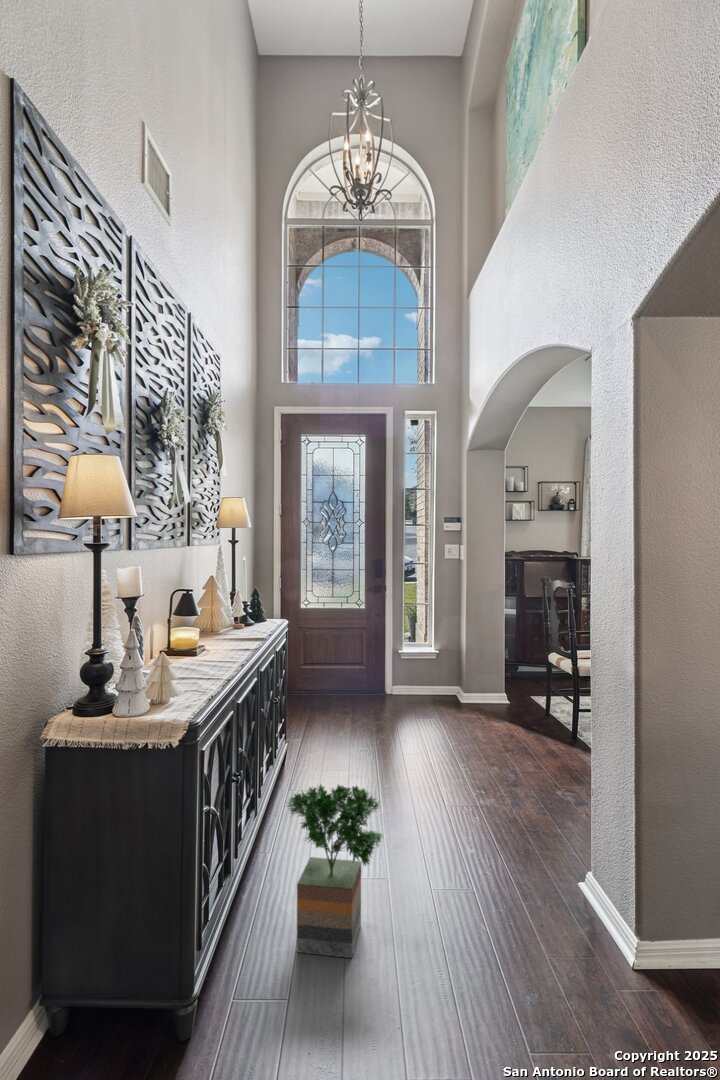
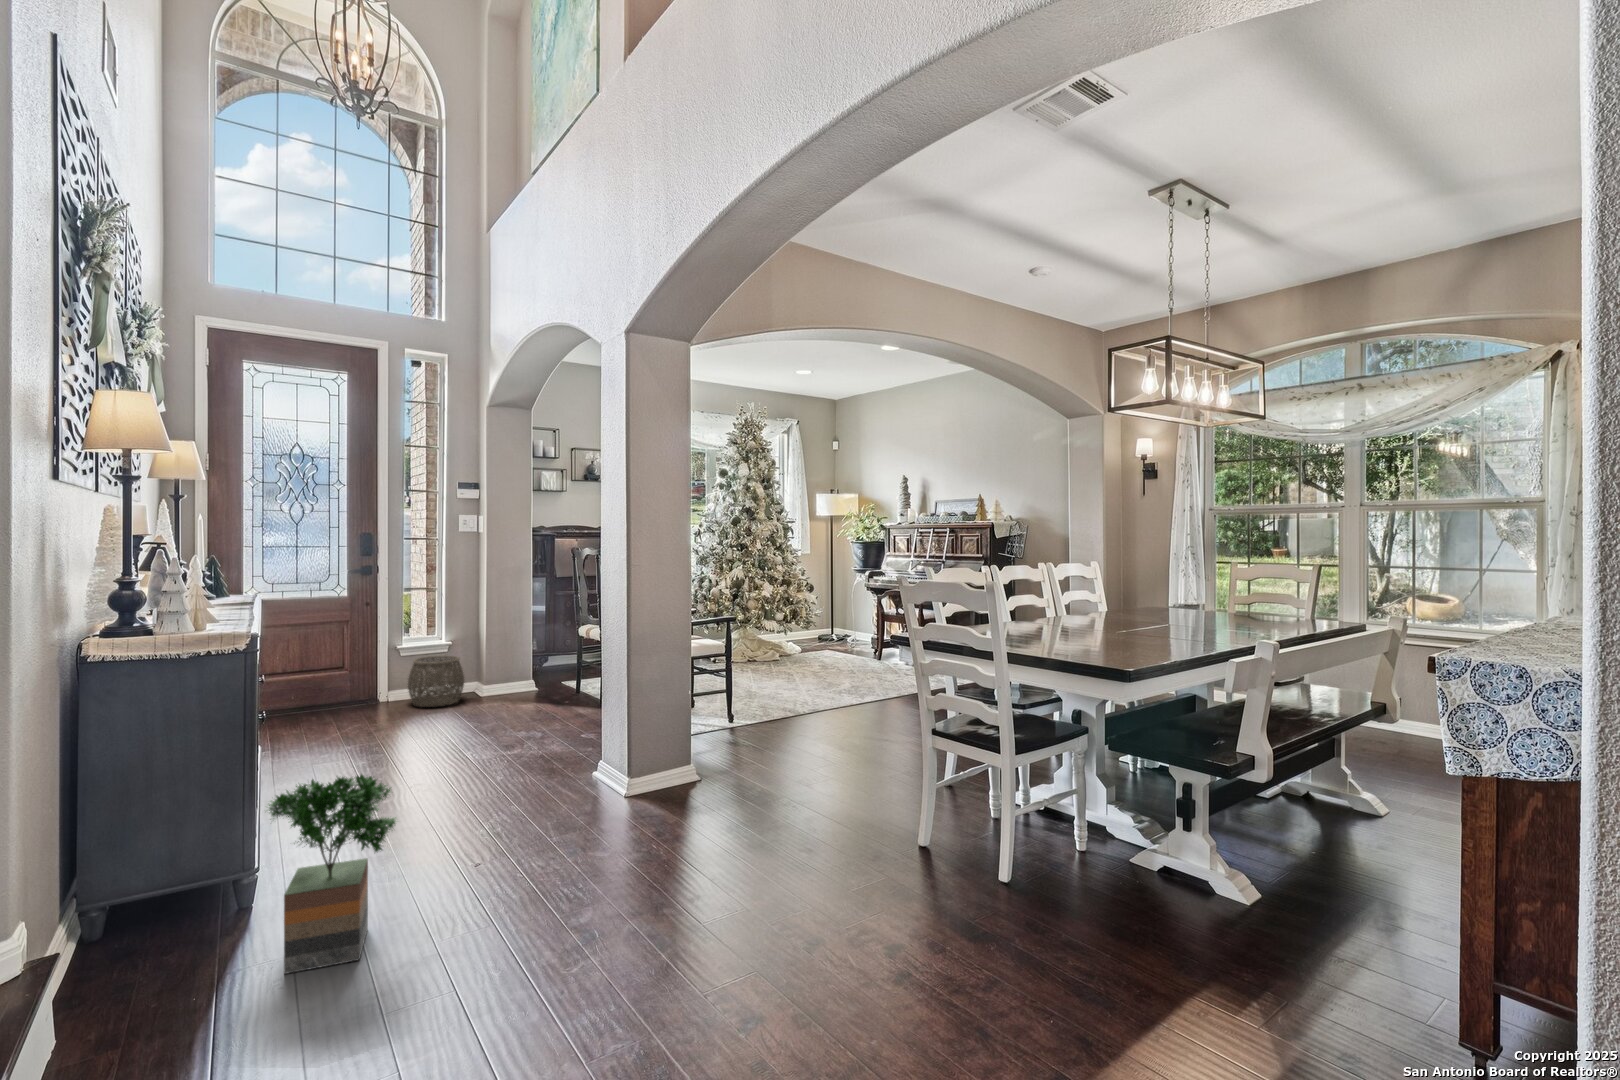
woven basket: none [406,662,450,705] -> present [408,655,465,707]

